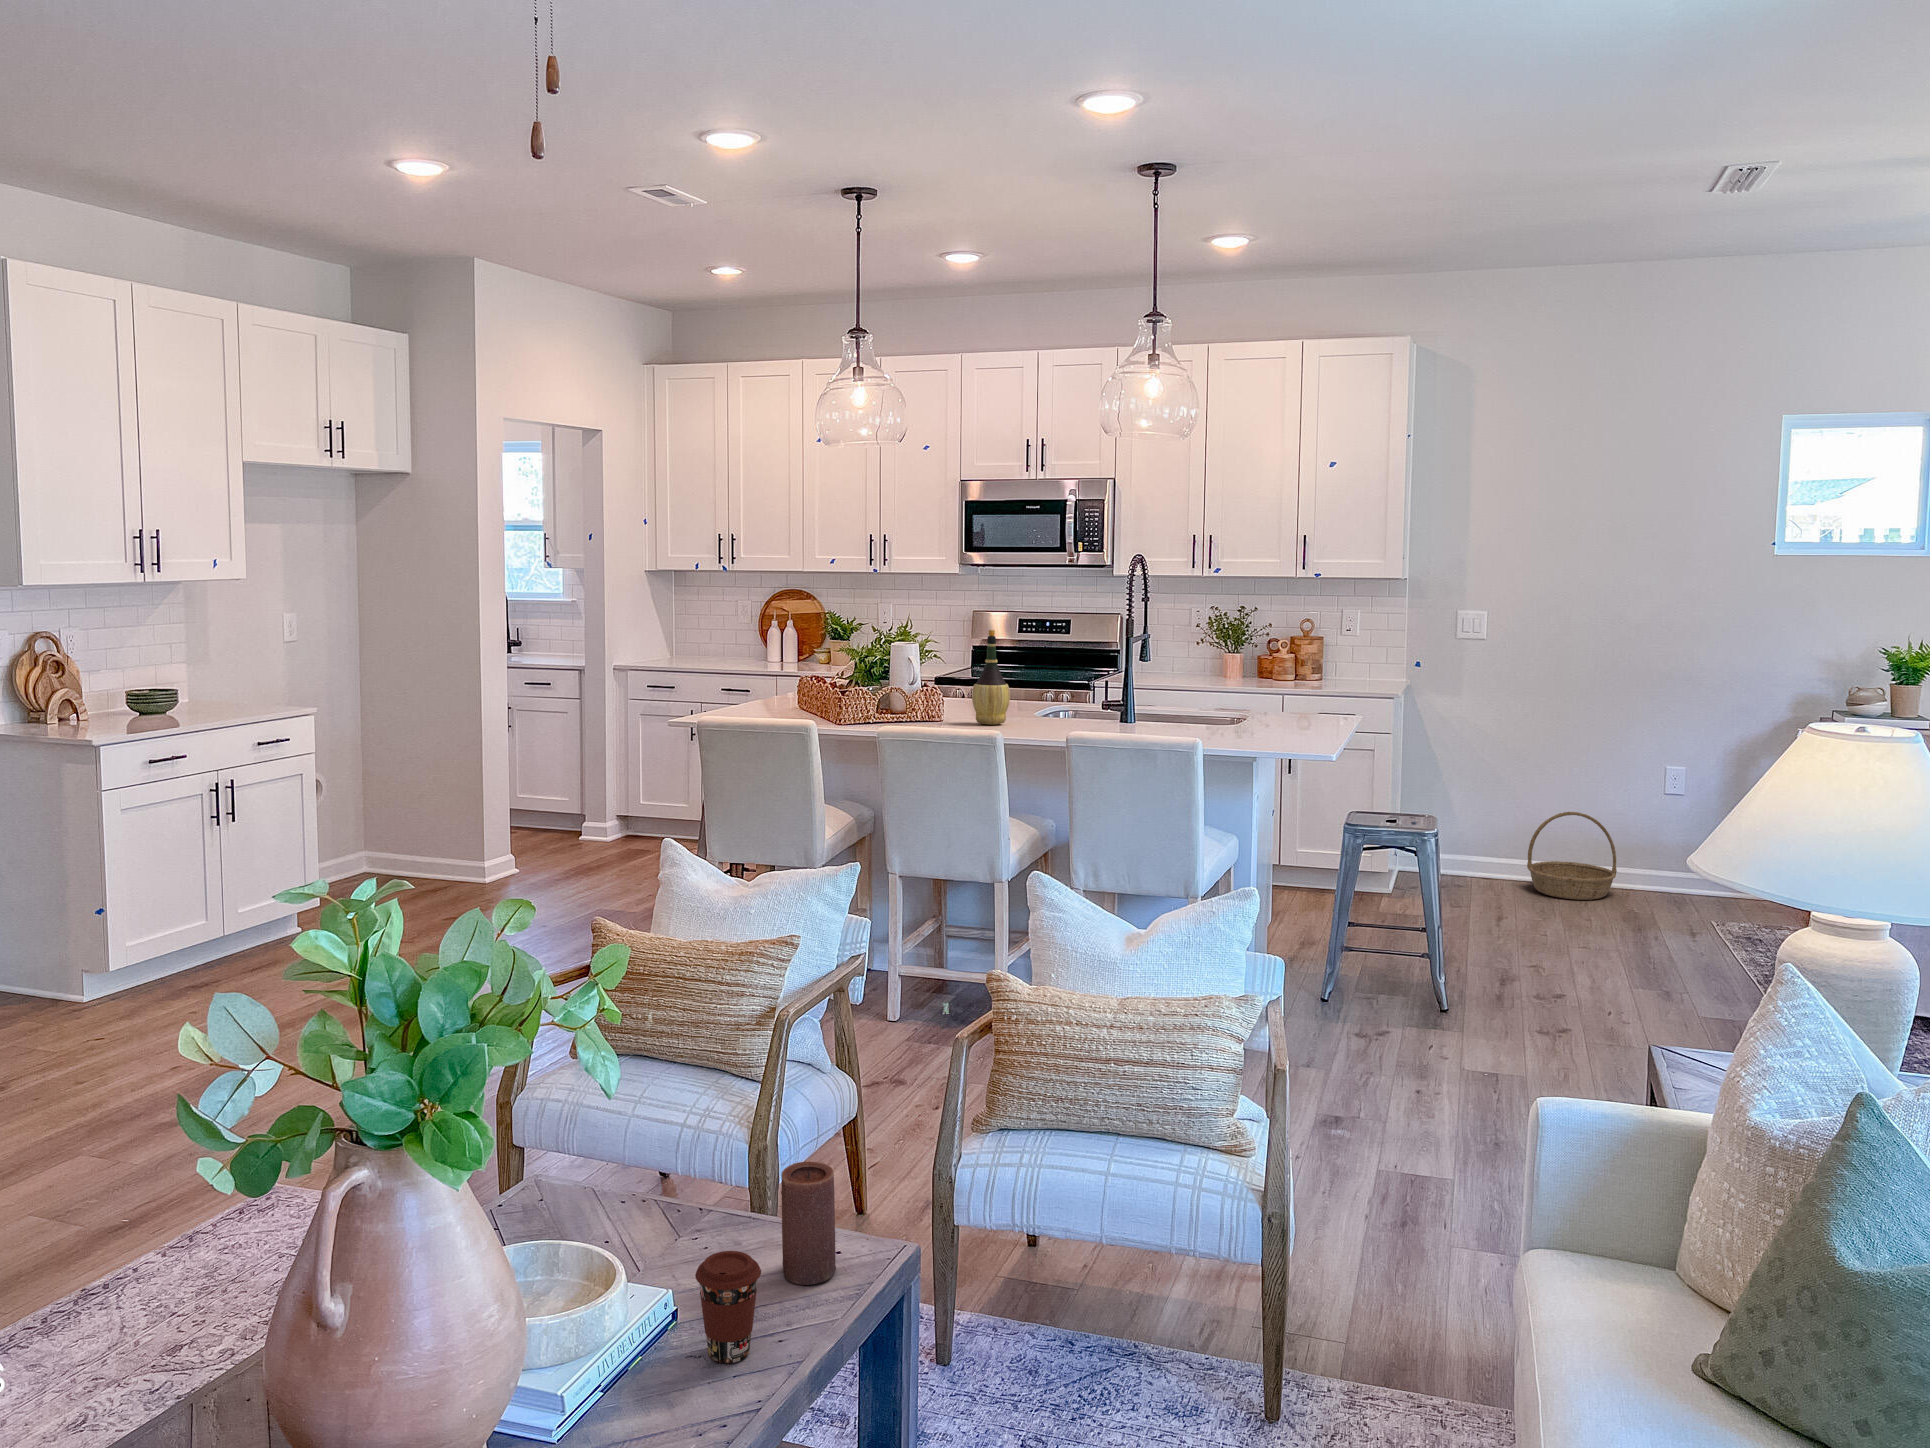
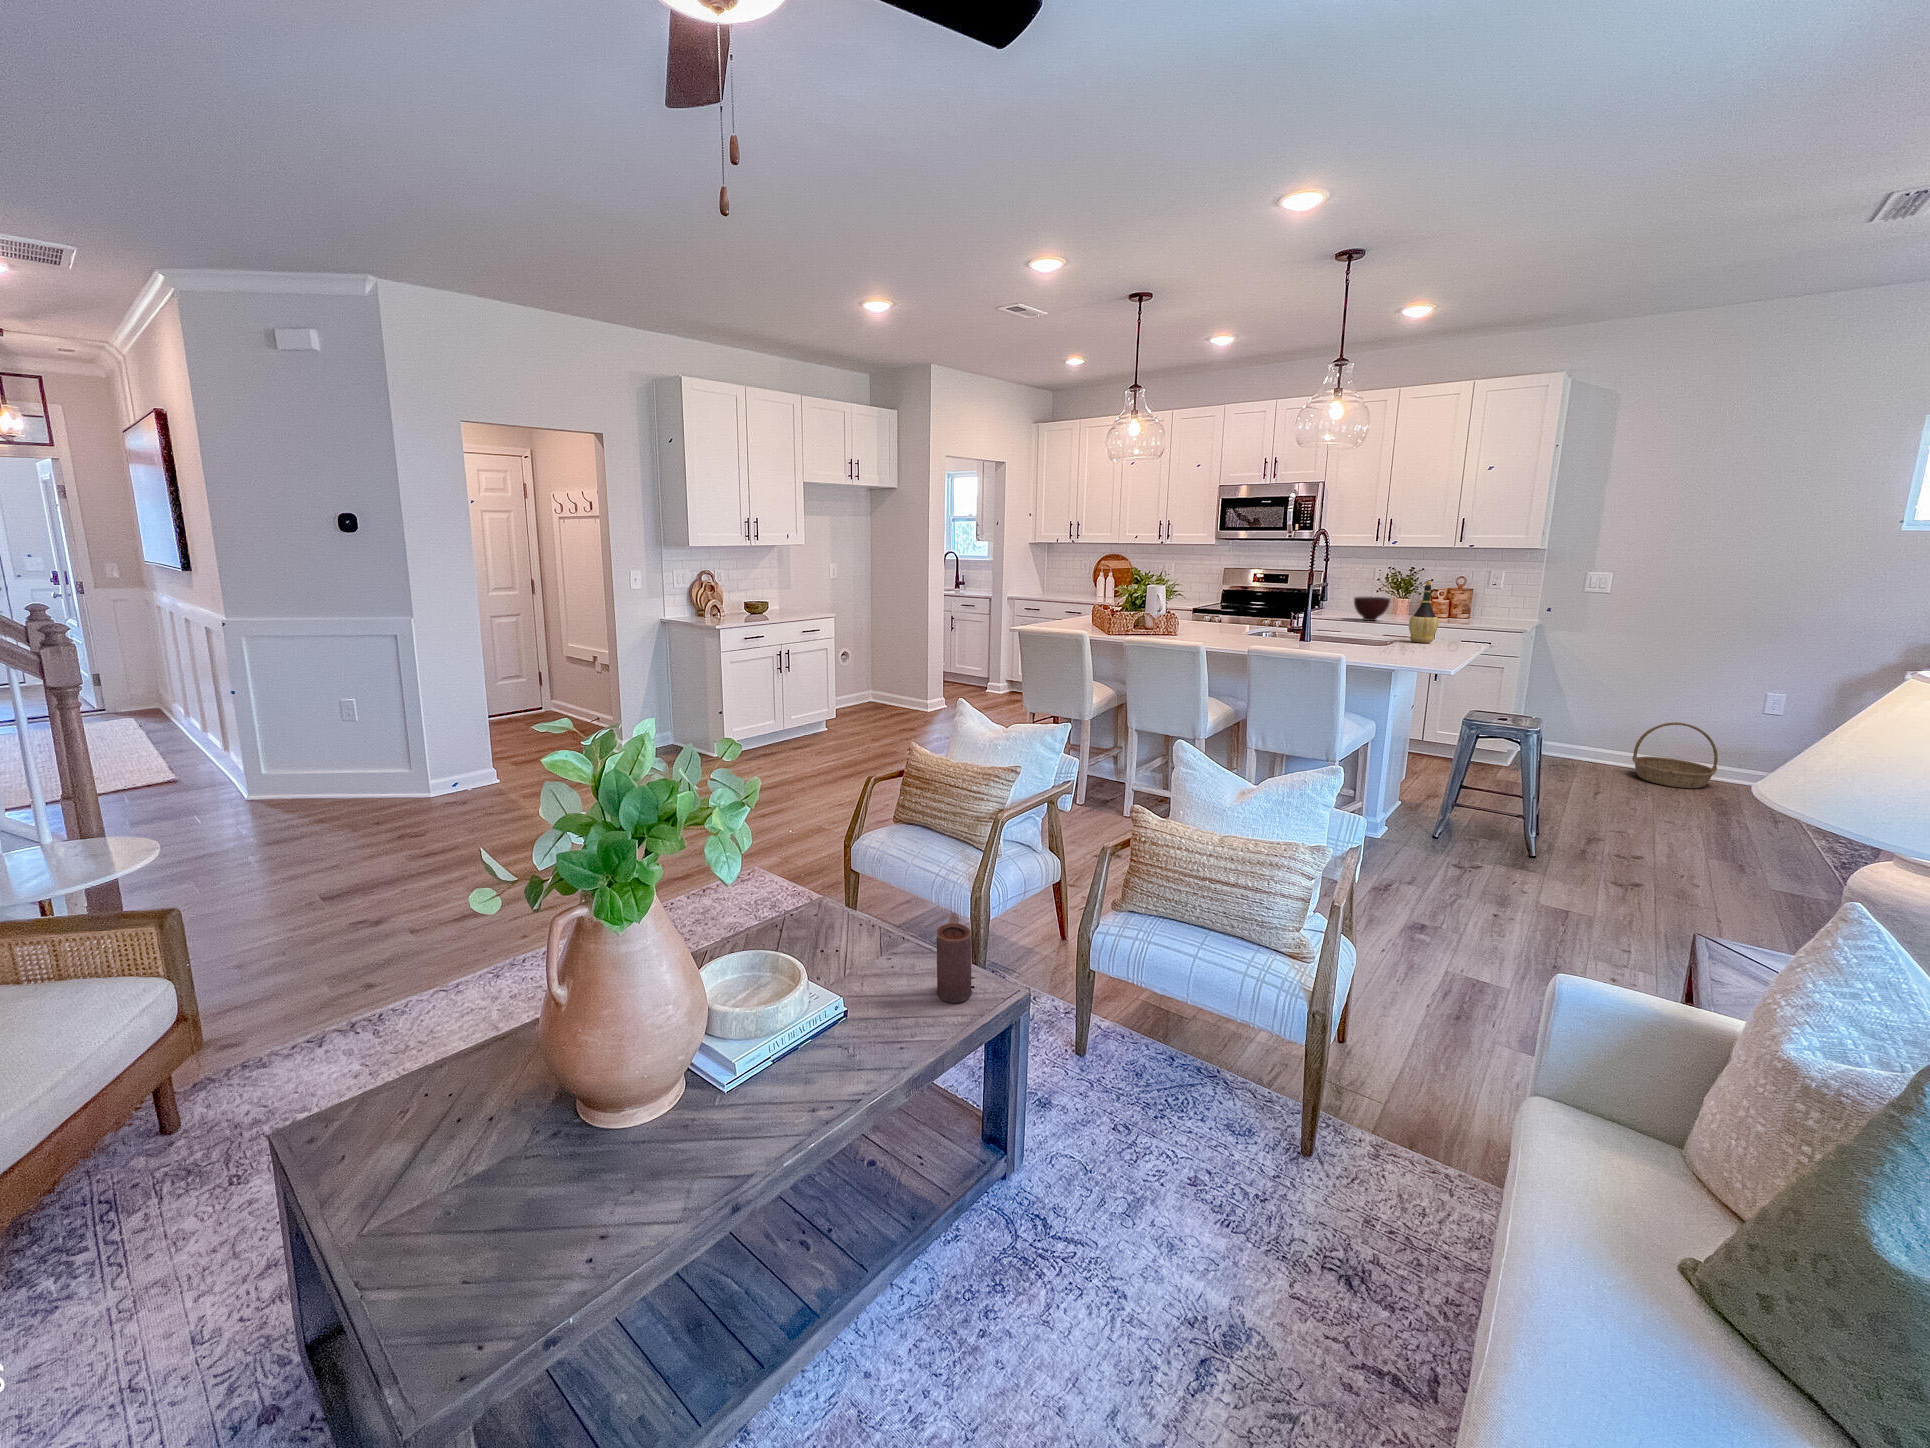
wine bottle: present [972,630,1010,724] -> present [1409,581,1438,643]
bowl: none [1174,651,1222,688] -> present [1354,597,1390,621]
coffee cup: present [695,1251,761,1363] -> none [856,977,898,1049]

